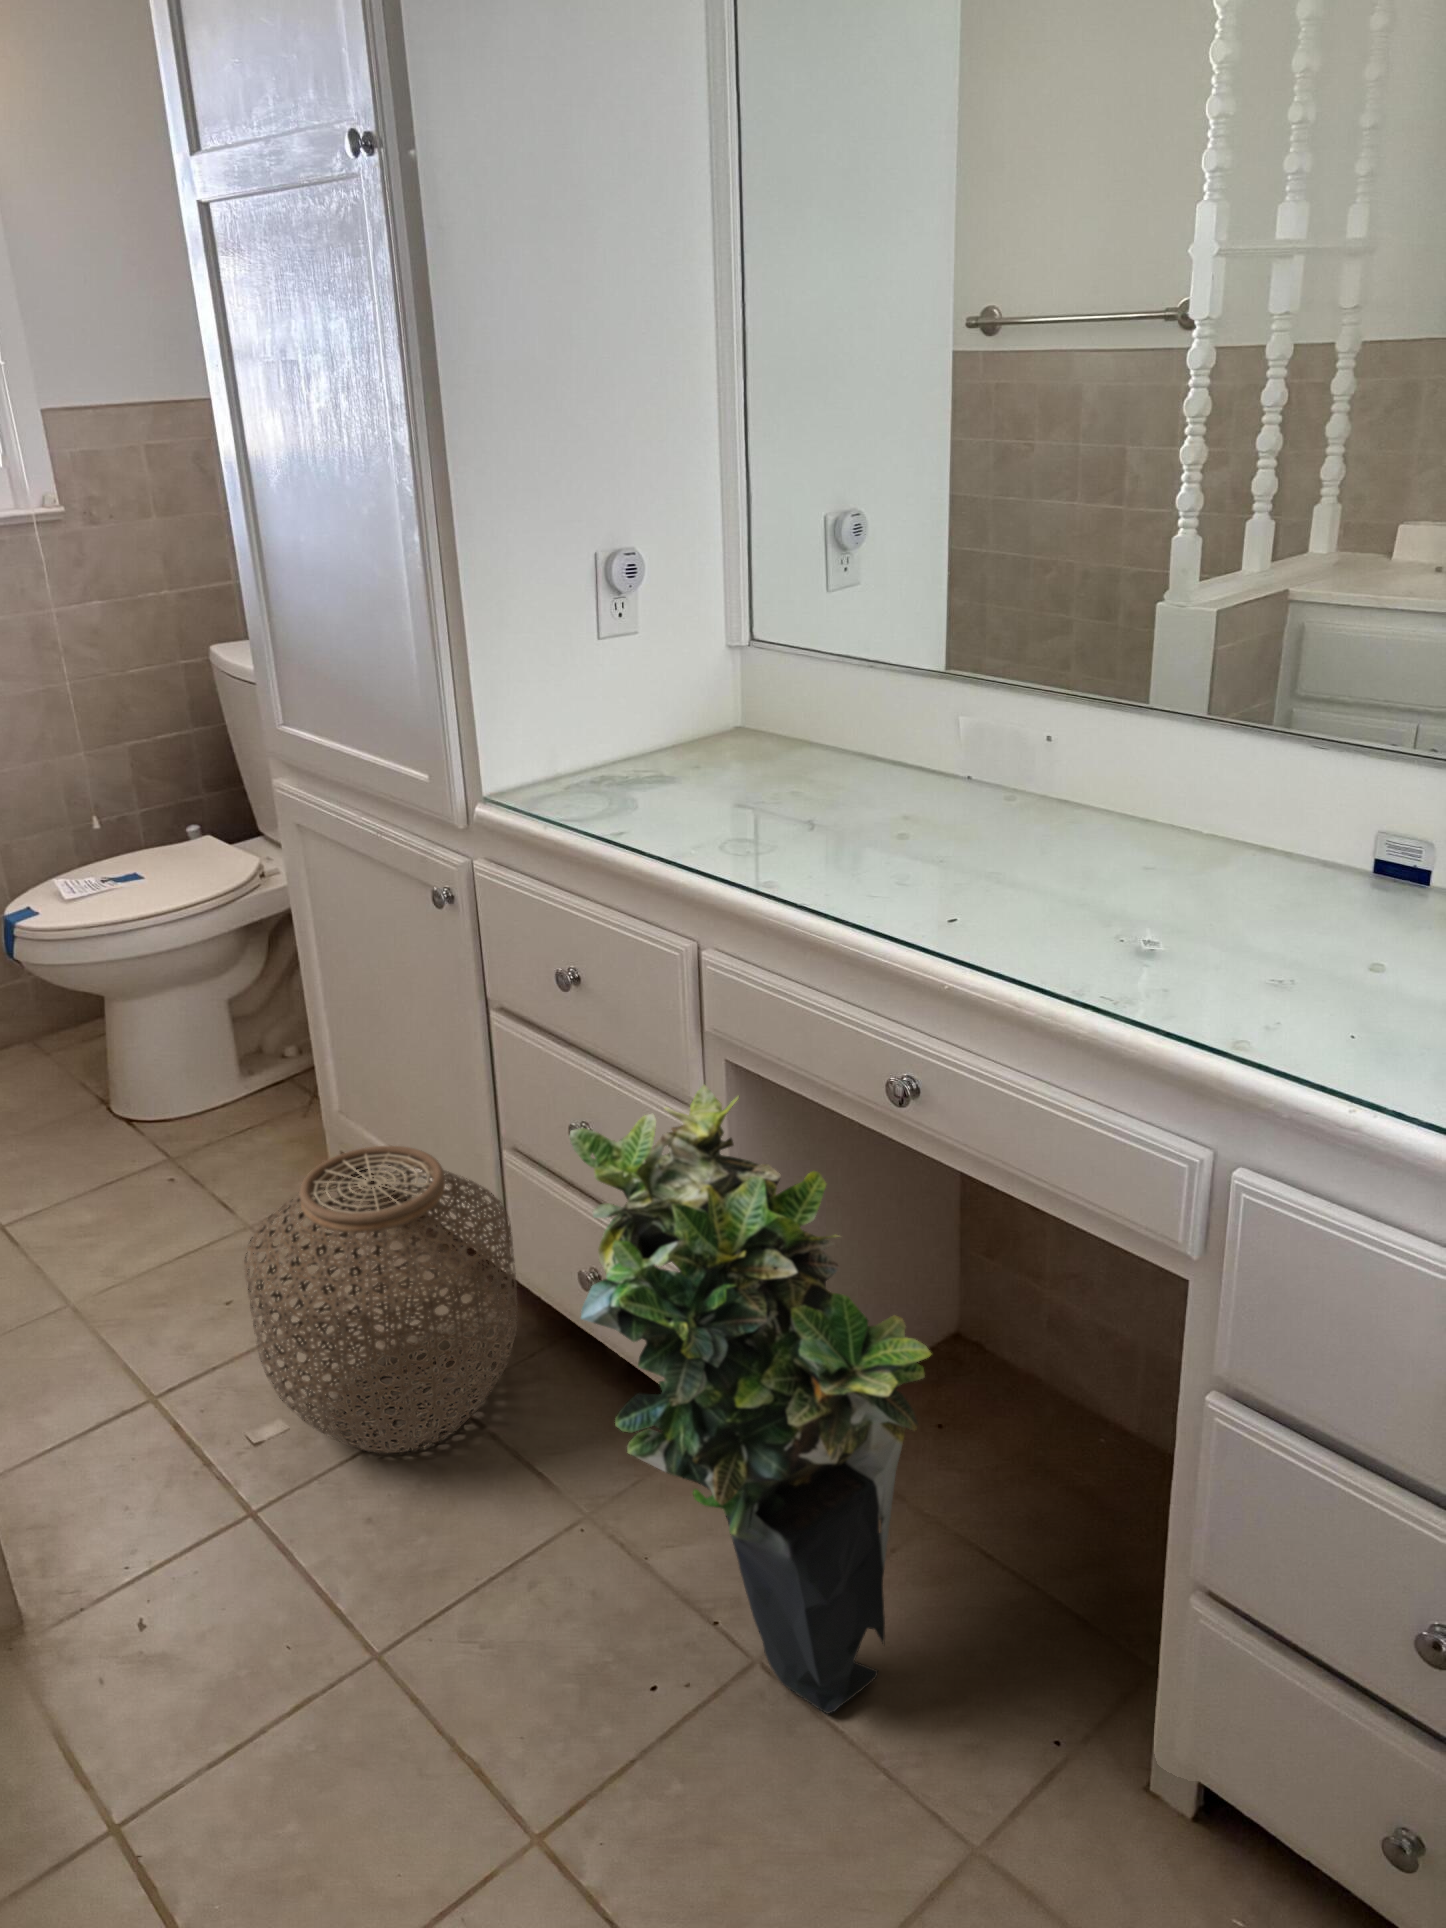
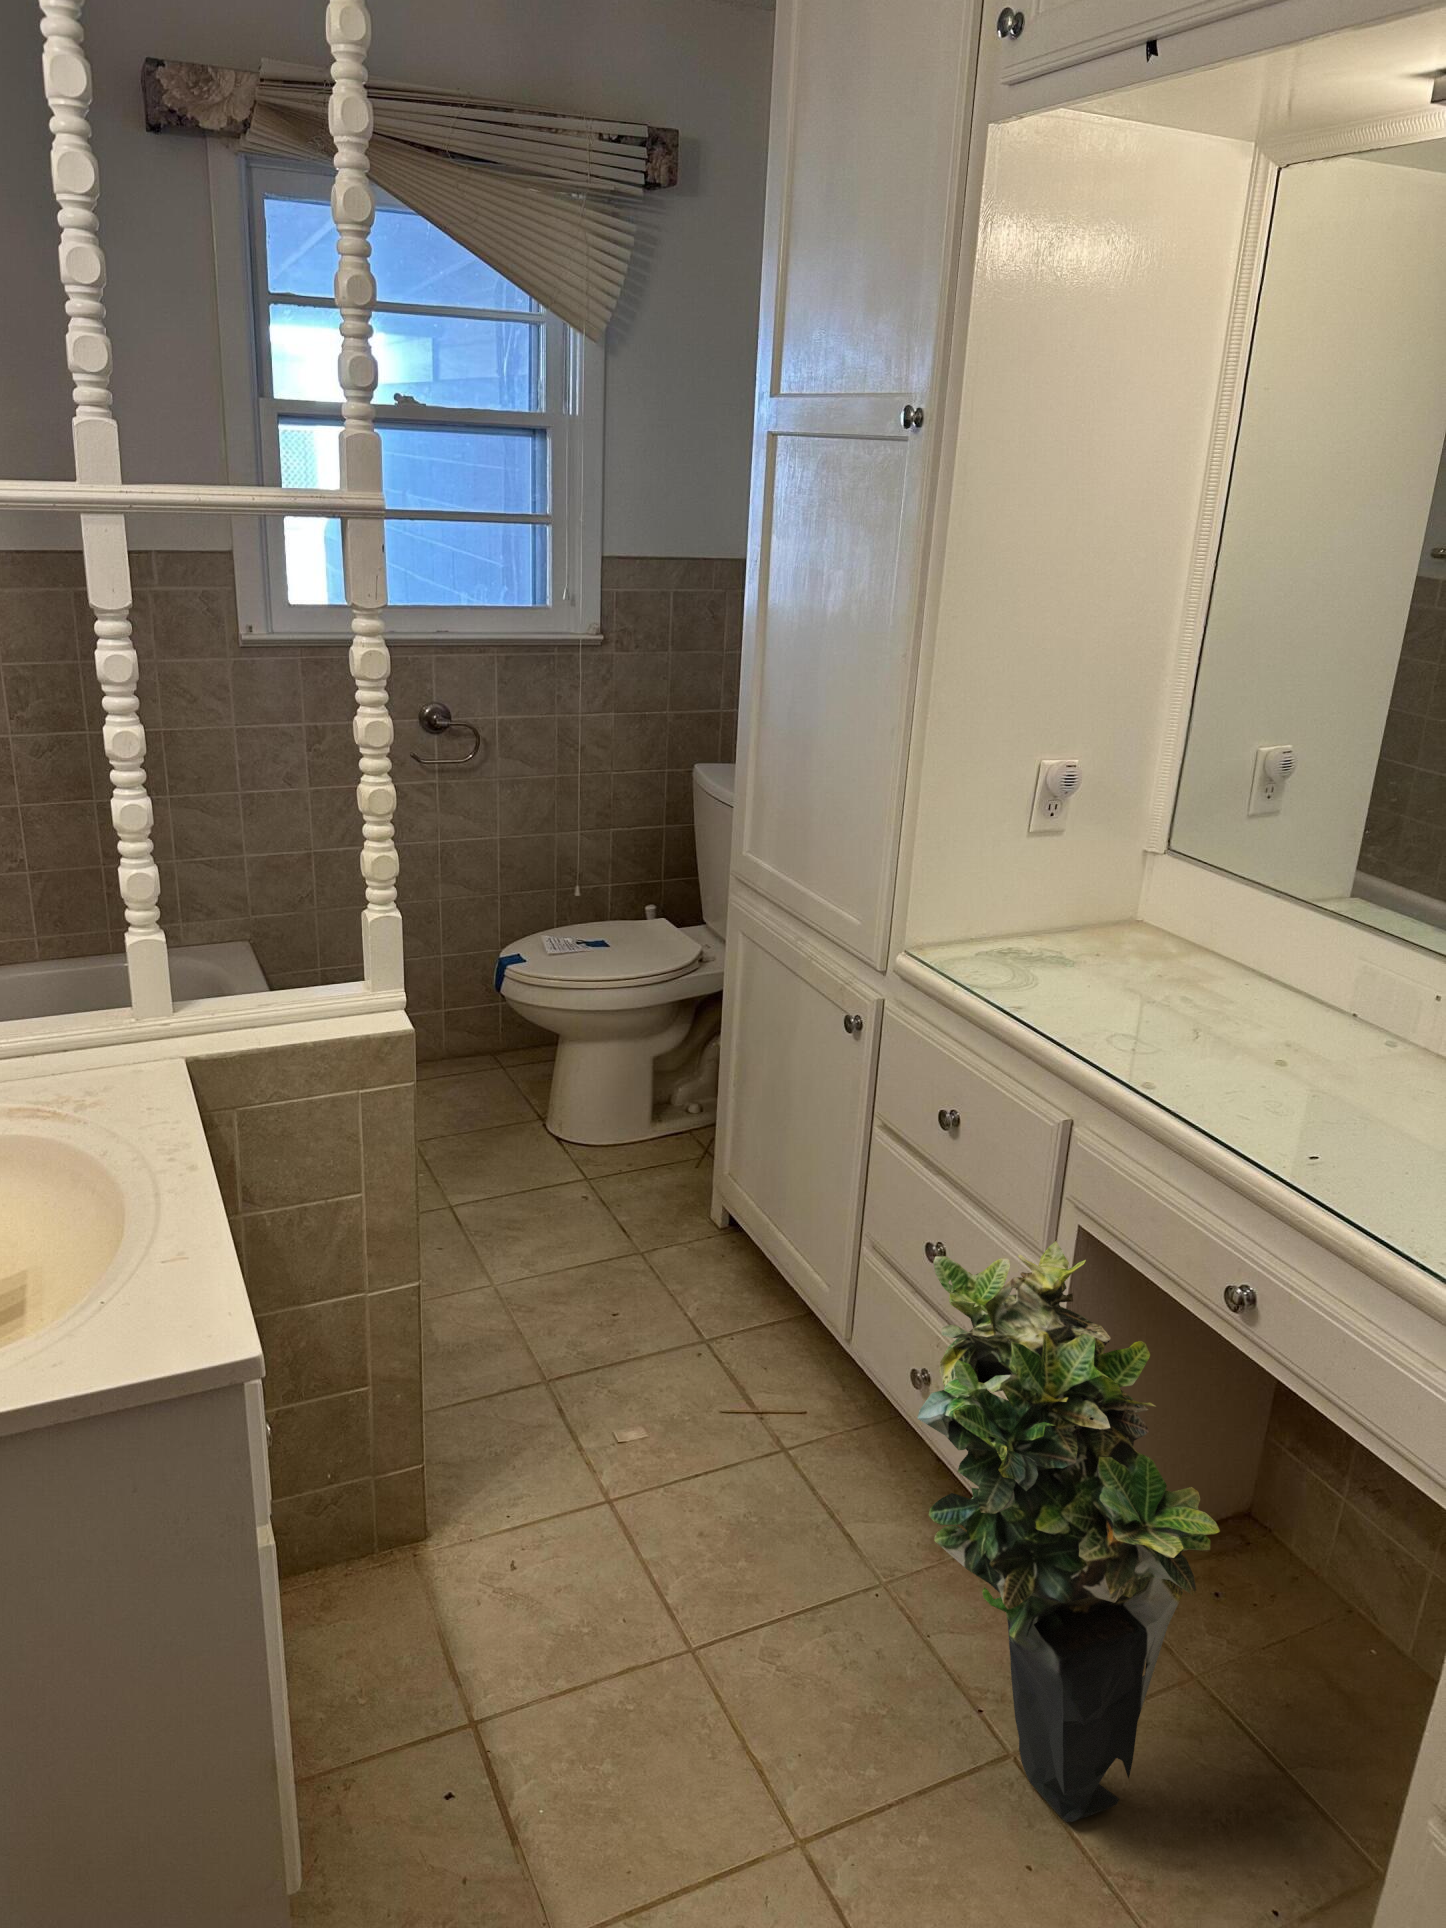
woven basket: present [244,1146,518,1453] -> none [639,1220,863,1484]

